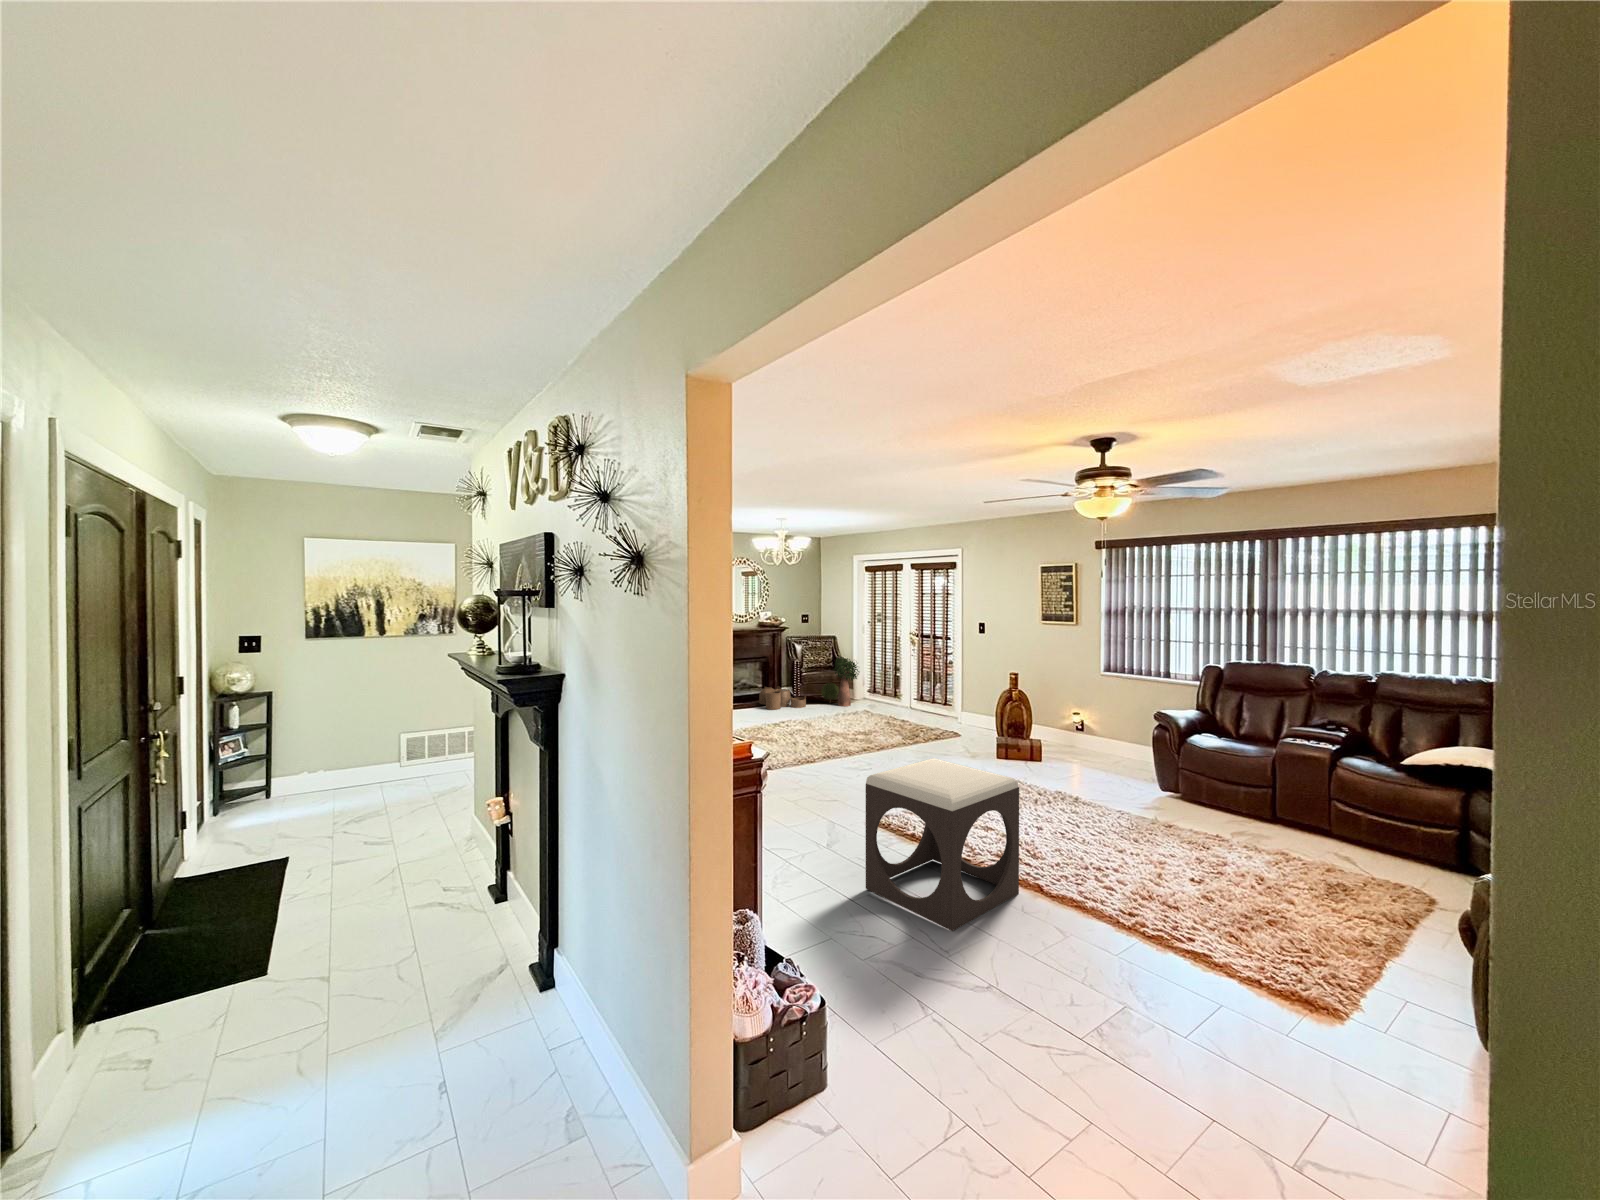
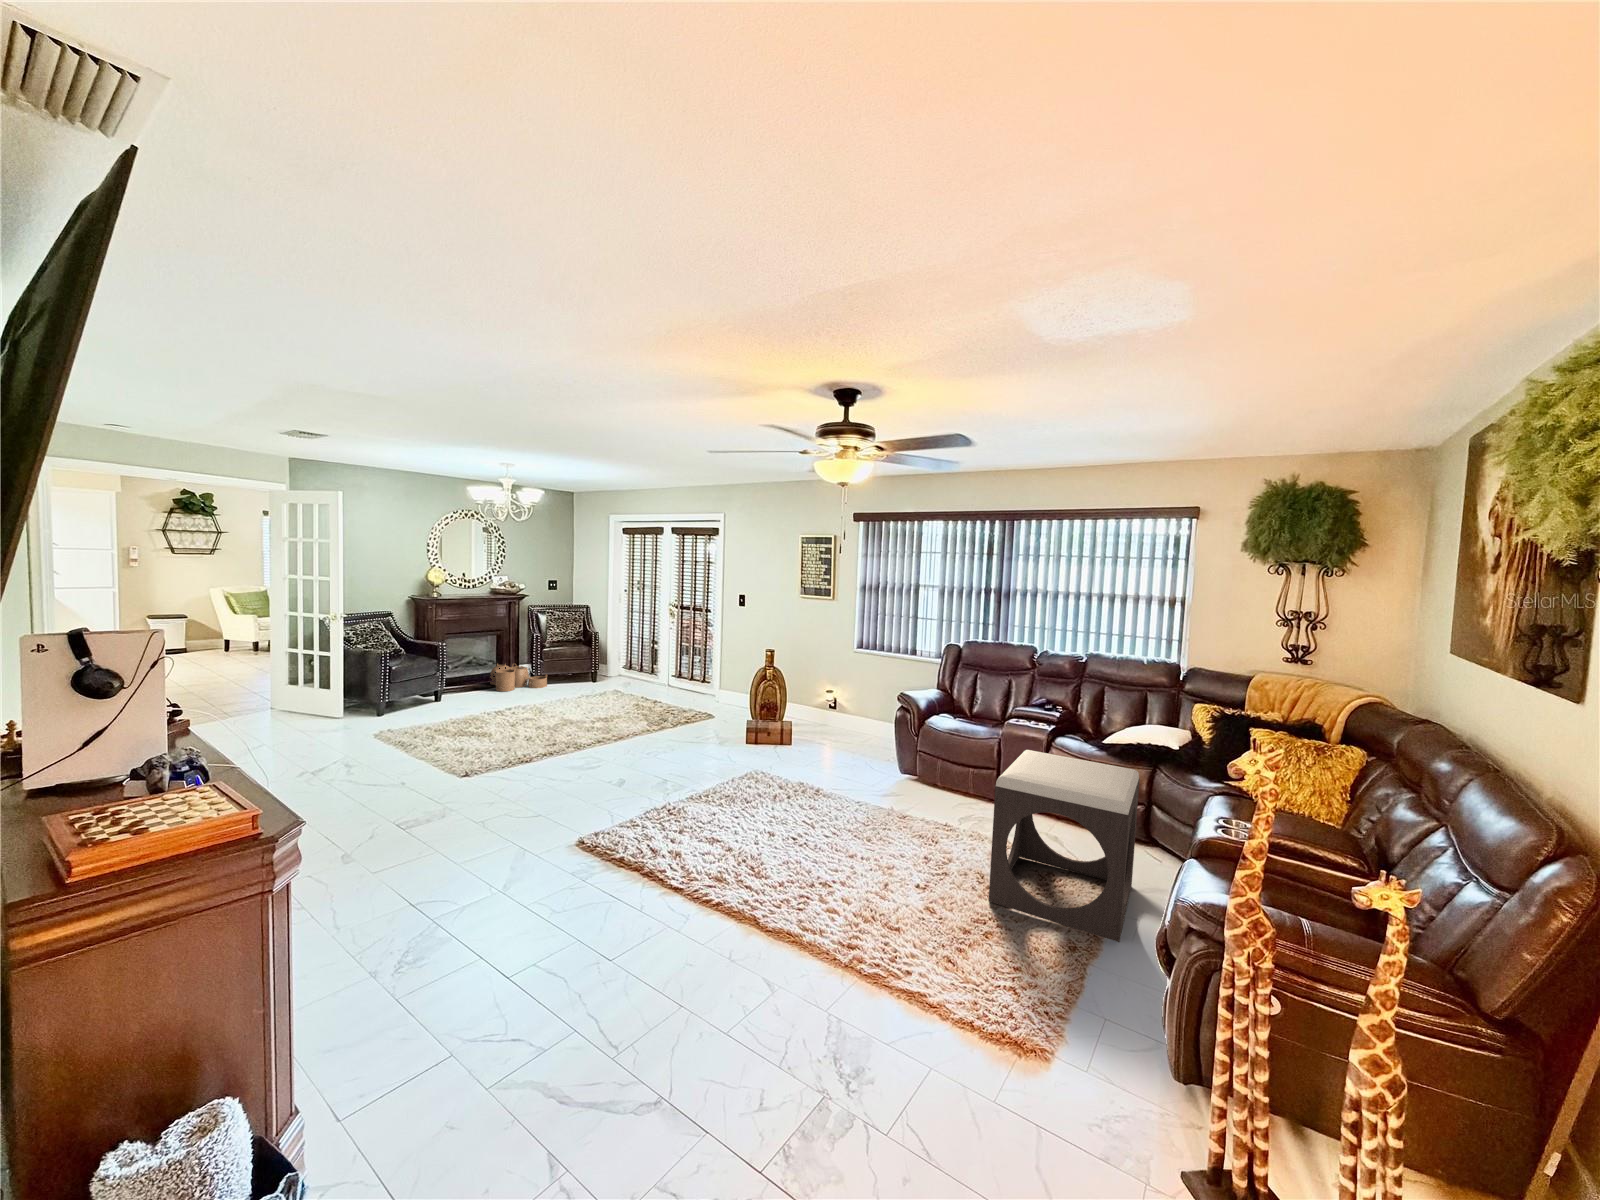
potted plant: present [822,656,859,706] -> none [566,628,612,685]
footstool: present [866,758,1019,931] -> present [989,750,1140,942]

